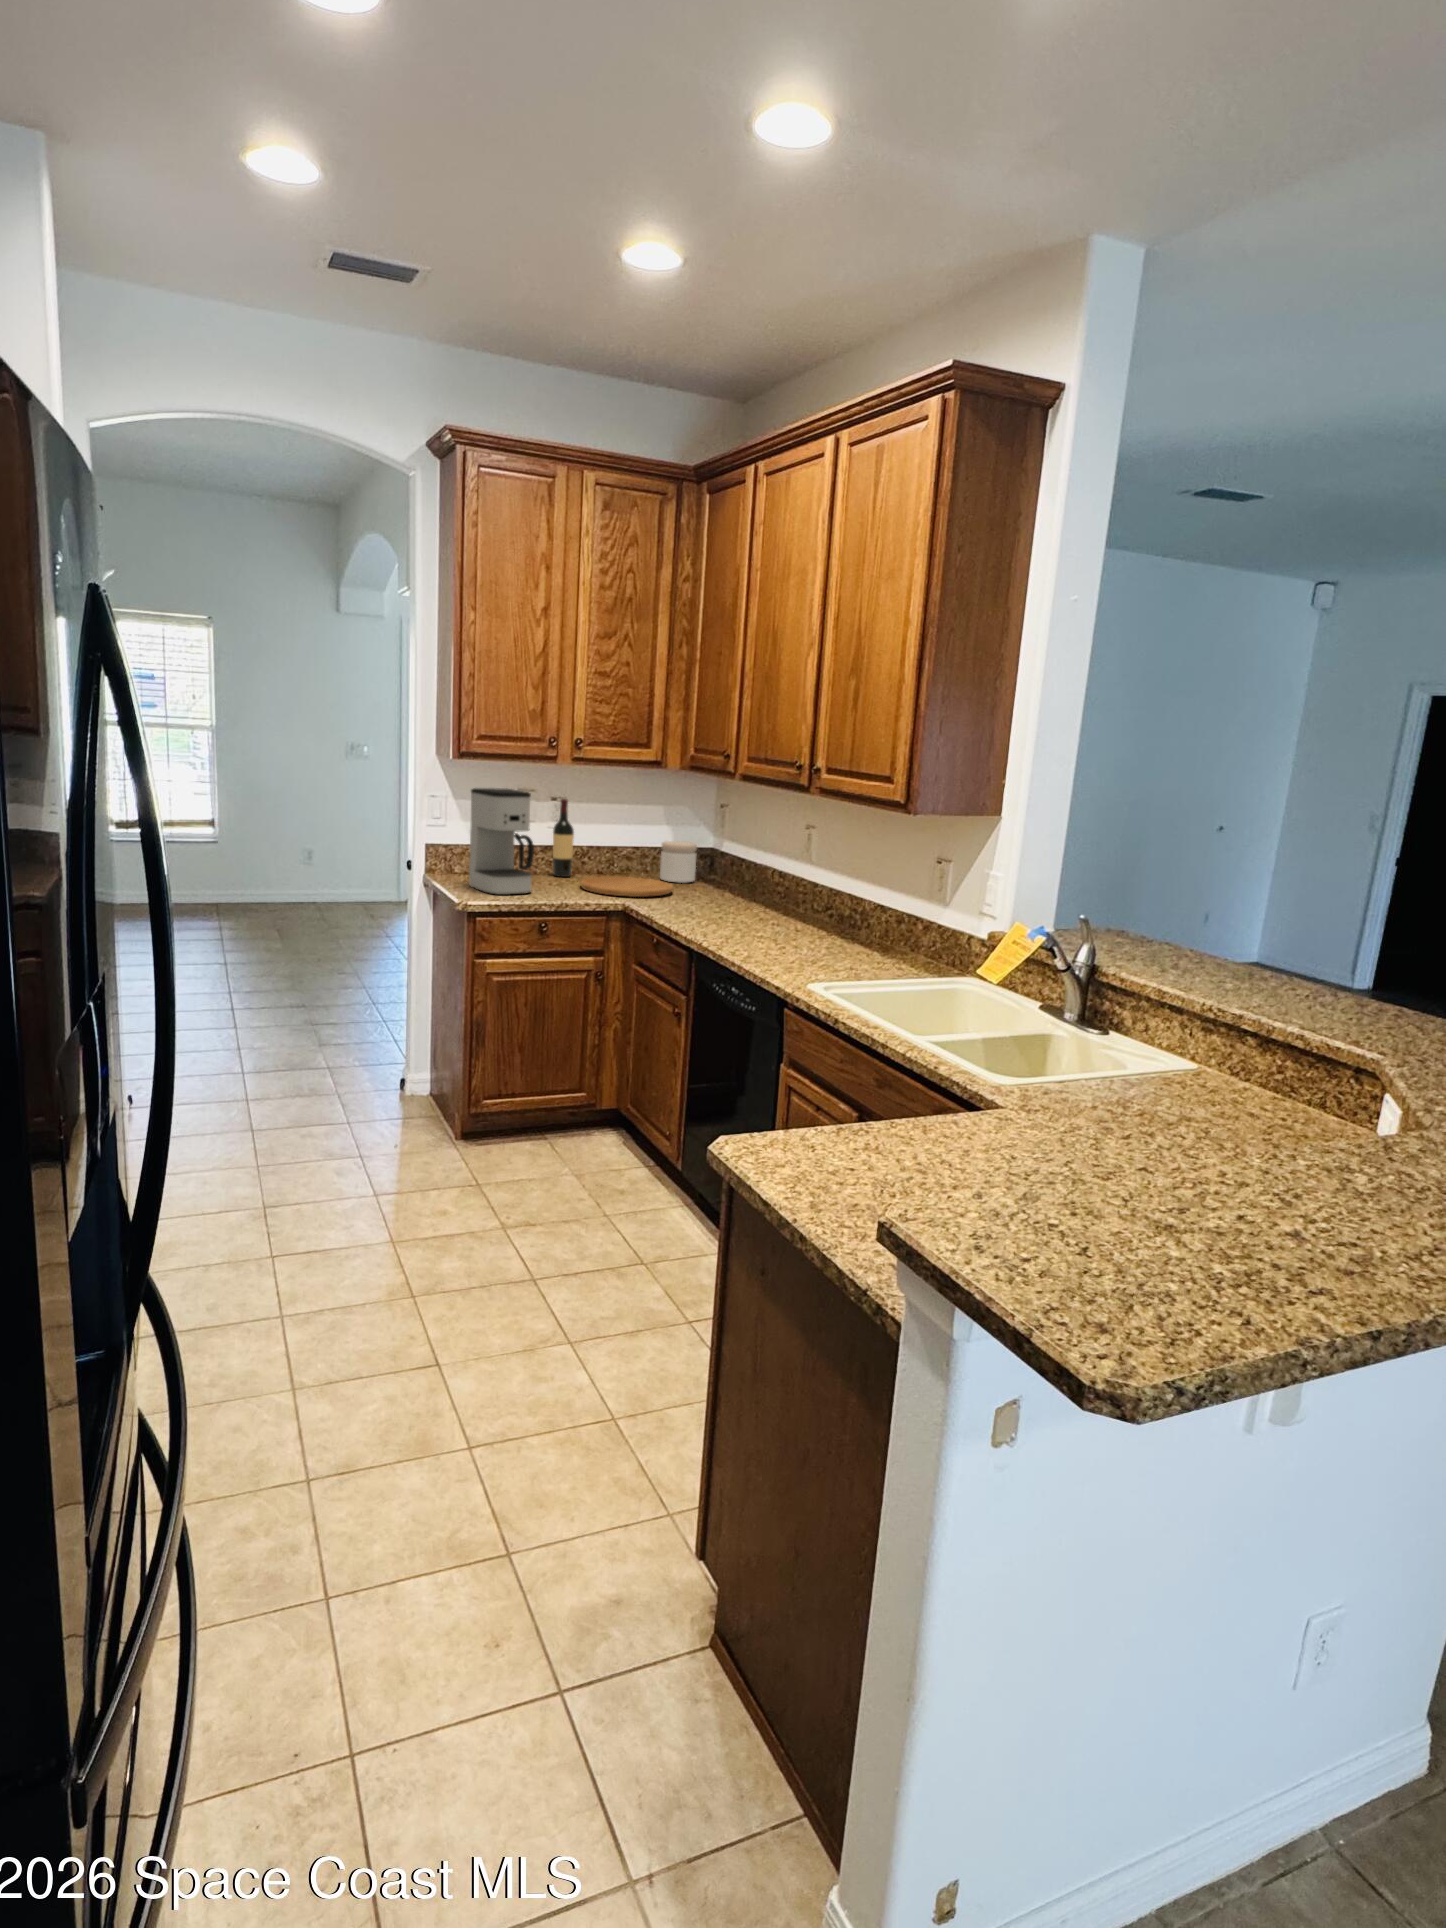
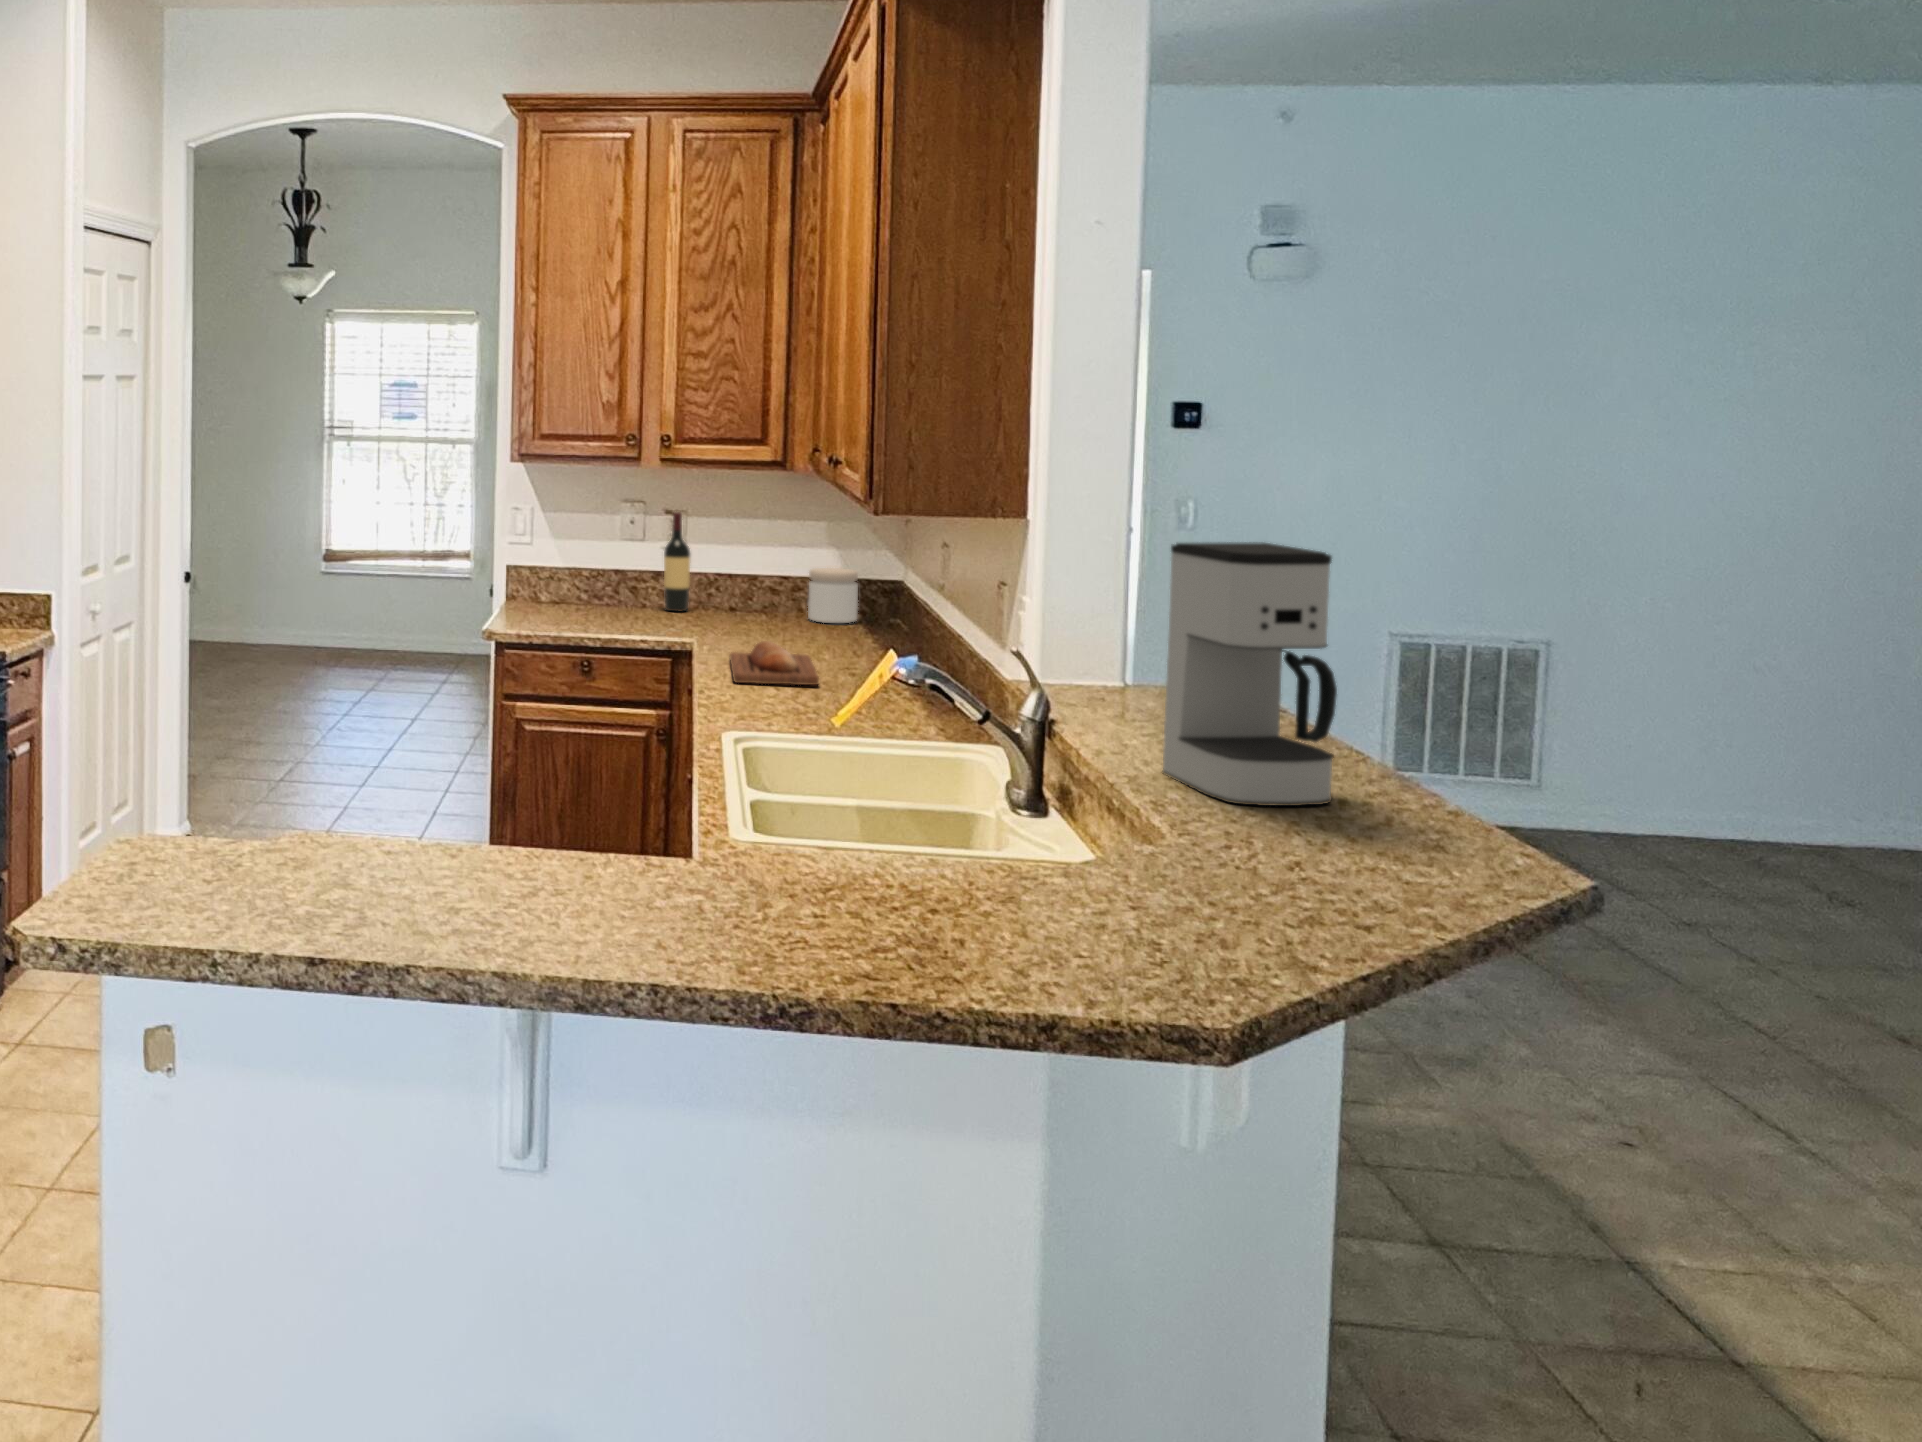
coffee maker: present [469,788,534,895] -> present [1163,542,1337,806]
cutting board: present [580,877,673,897] -> none [670,612,794,636]
bread loaf: none [676,903,776,938] -> present [730,641,819,685]

